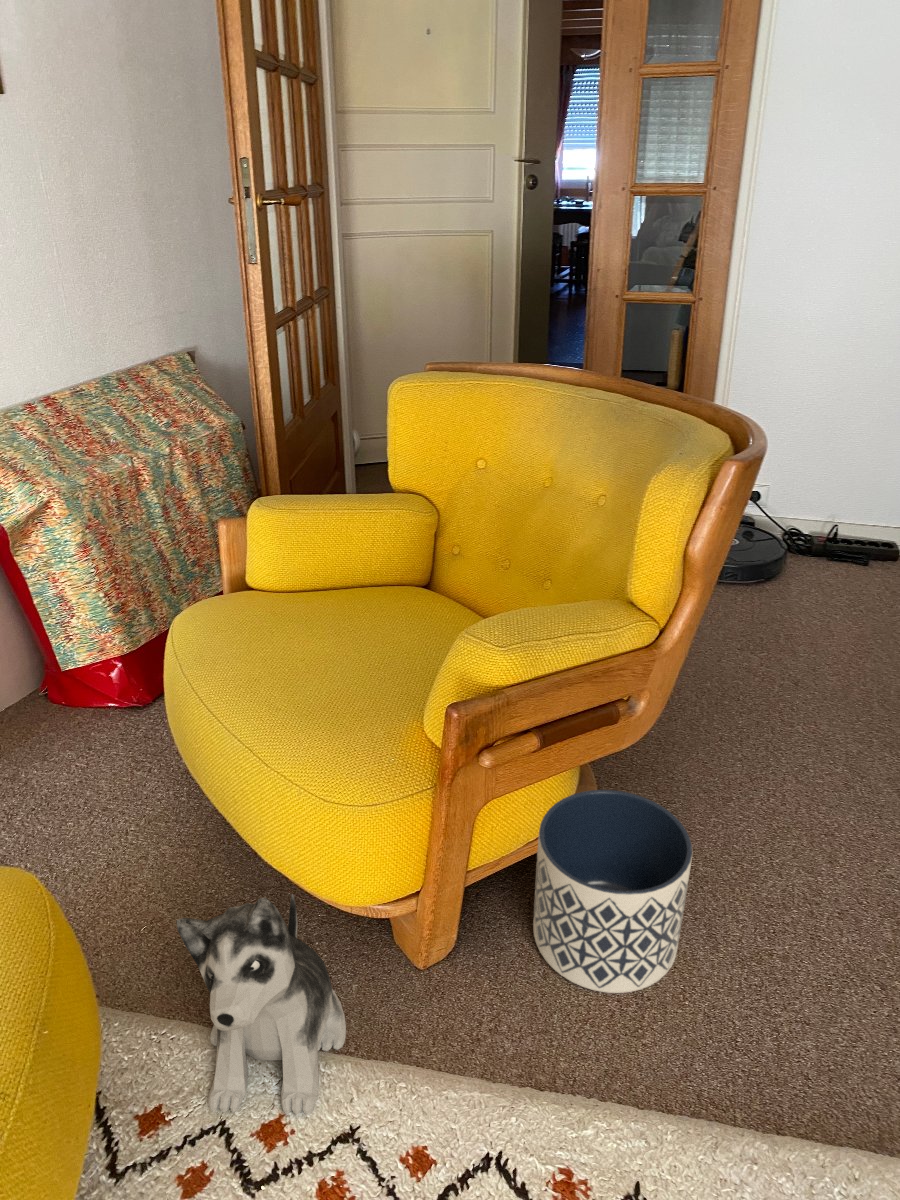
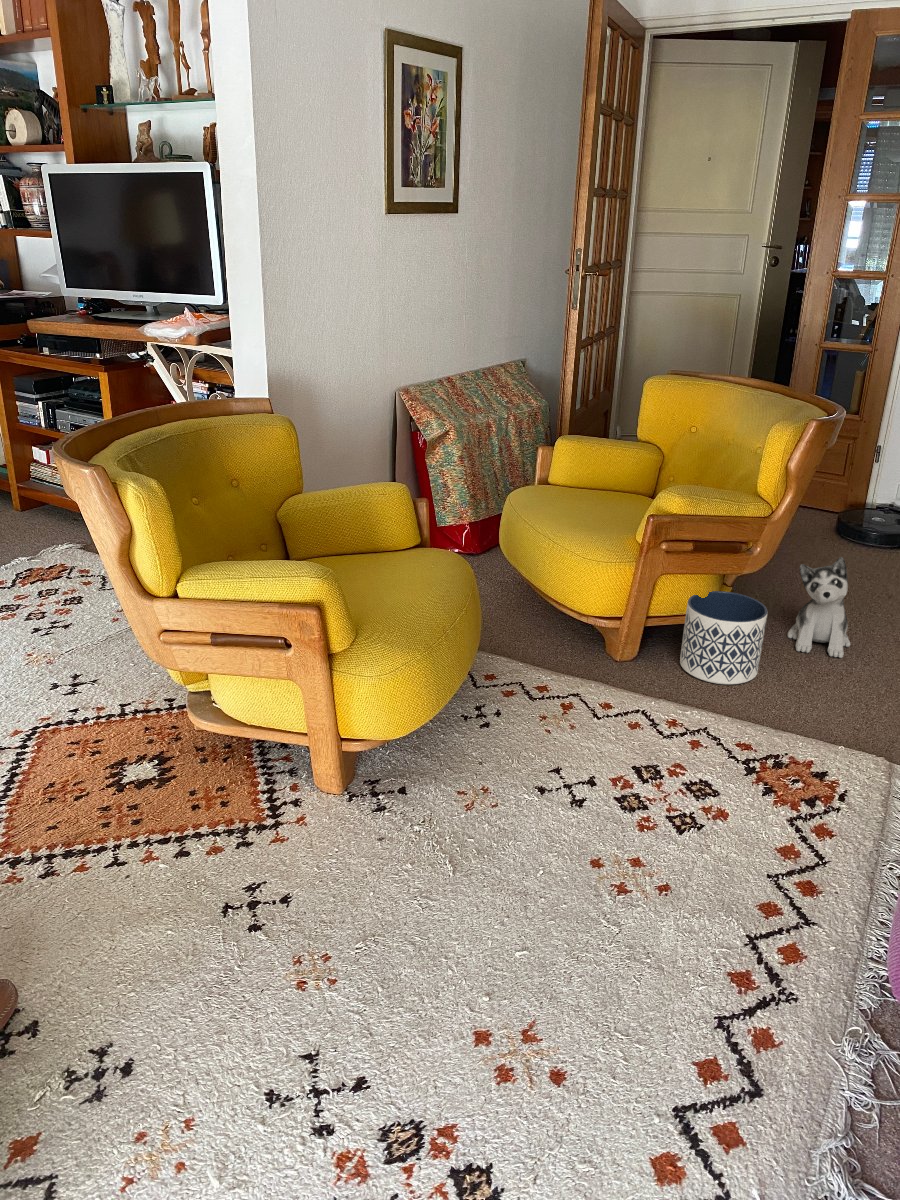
plush toy: present [176,894,346,1115] -> present [787,557,850,658]

